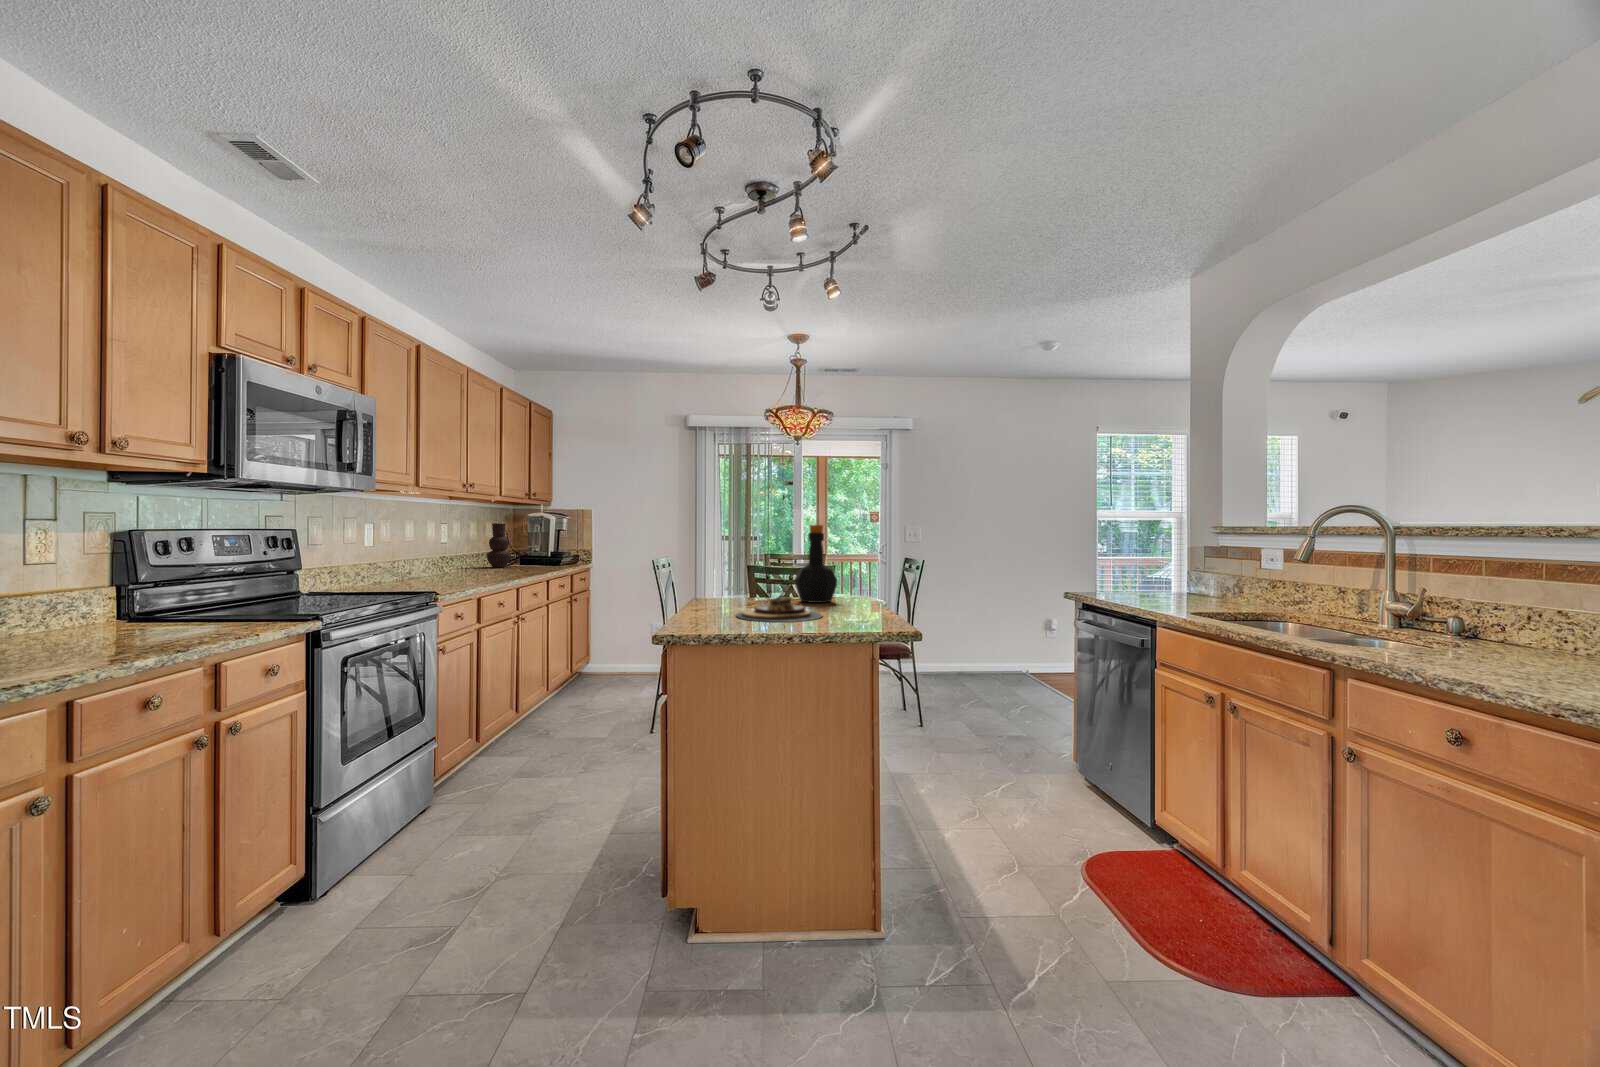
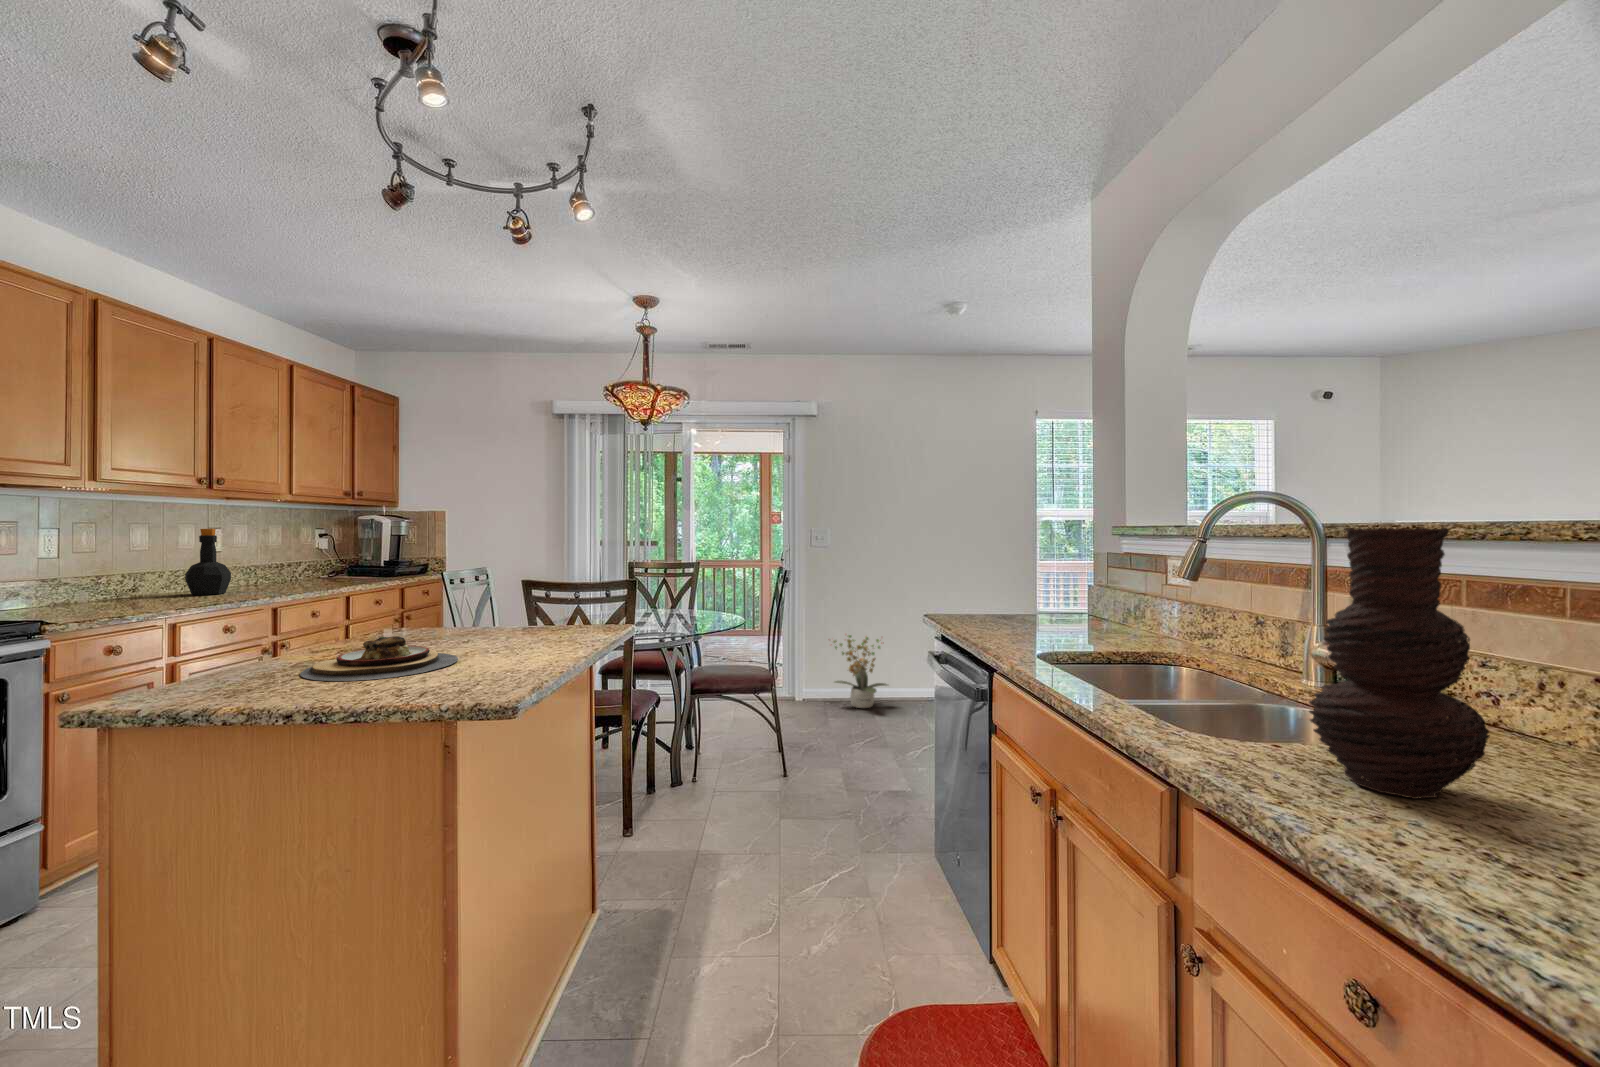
vase: present [487,523,511,568] -> present [1309,528,1490,799]
bottle: present [795,525,837,603] -> present [185,529,231,595]
potted plant: none [926,616,977,679] -> present [834,635,887,708]

